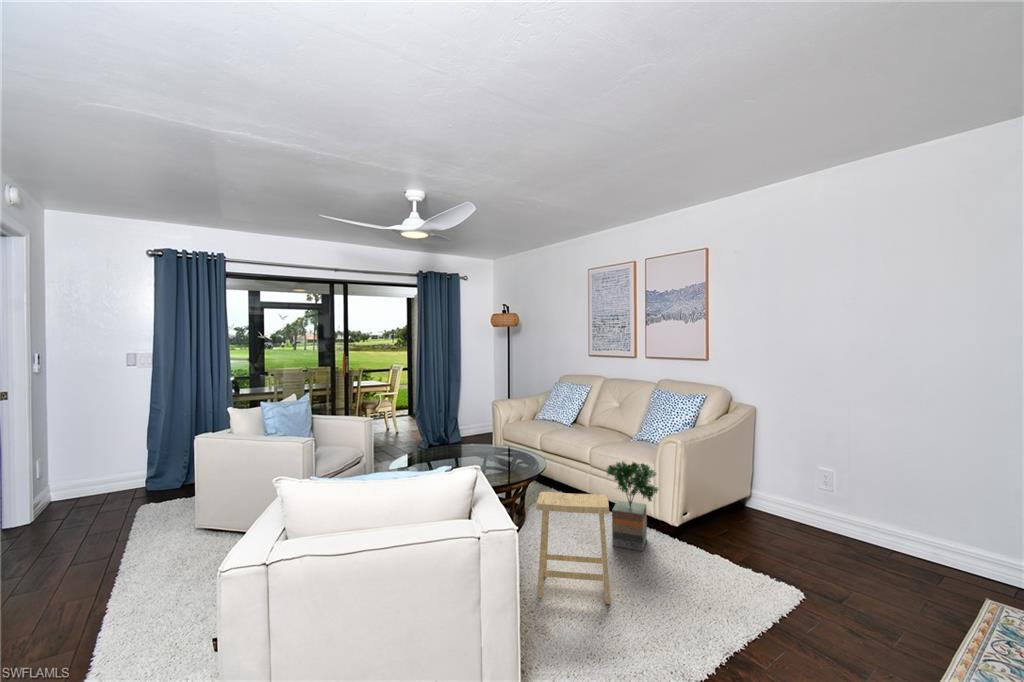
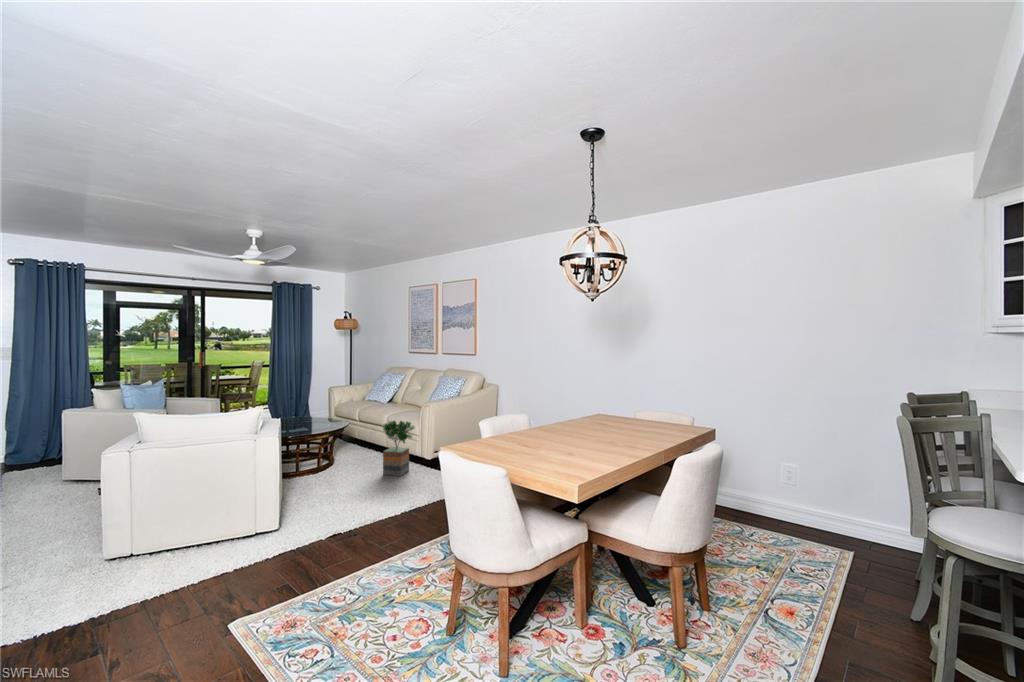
footstool: present [536,492,611,604] -> none [314,436,367,498]

